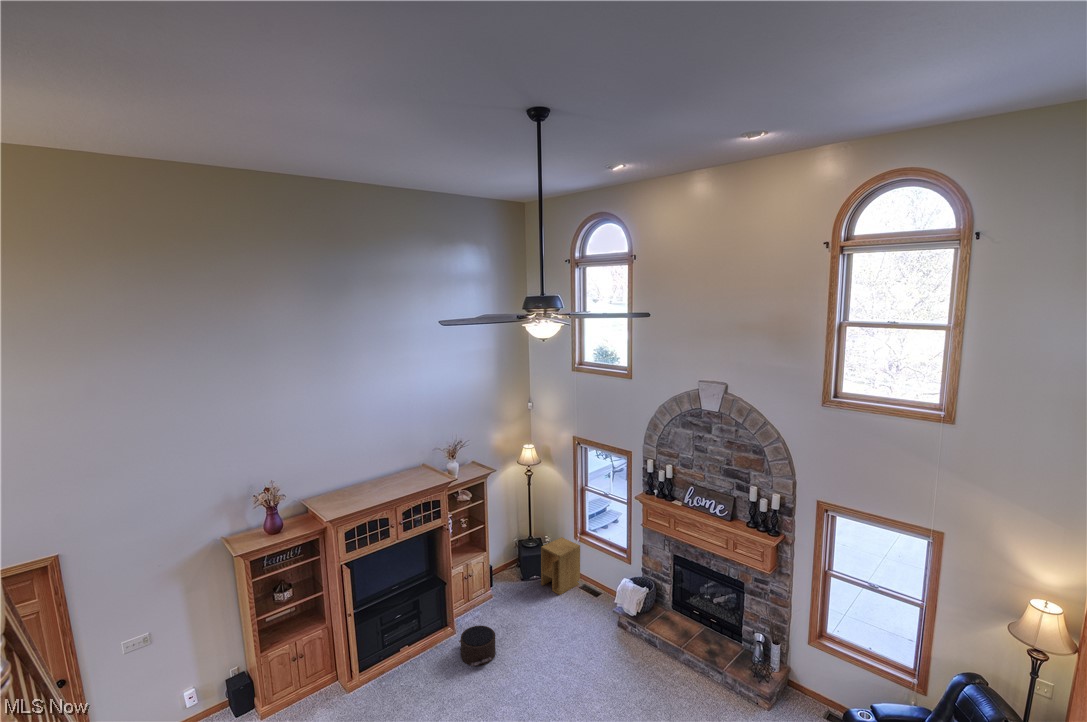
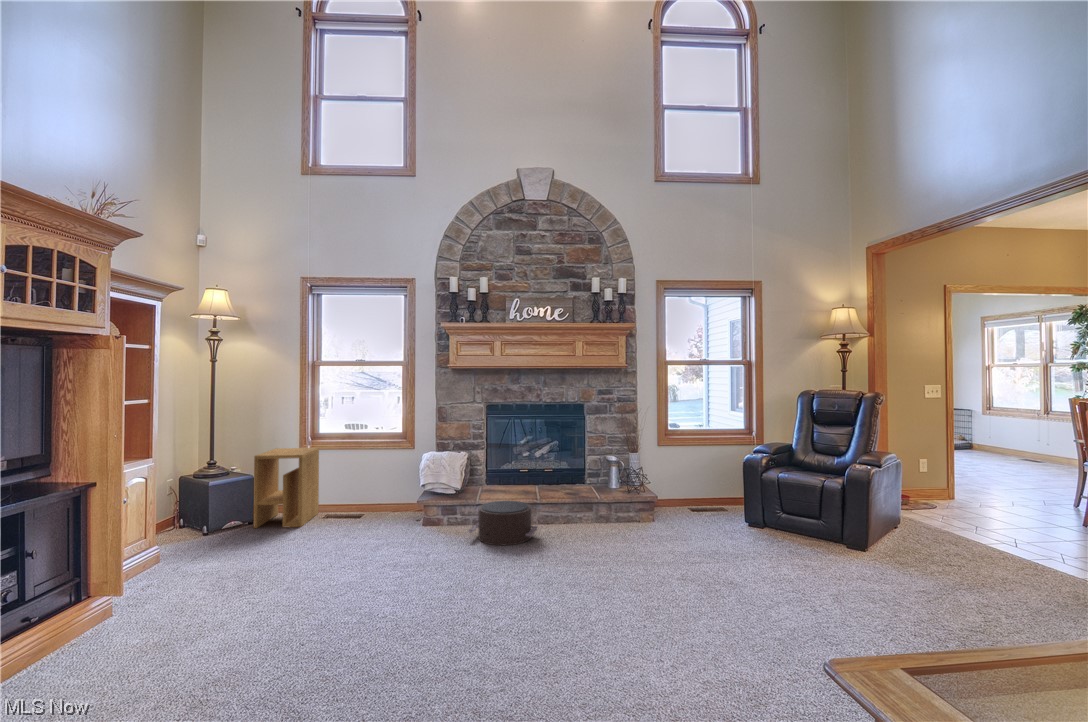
pouf: present [459,626,496,666] -> present [468,501,537,545]

